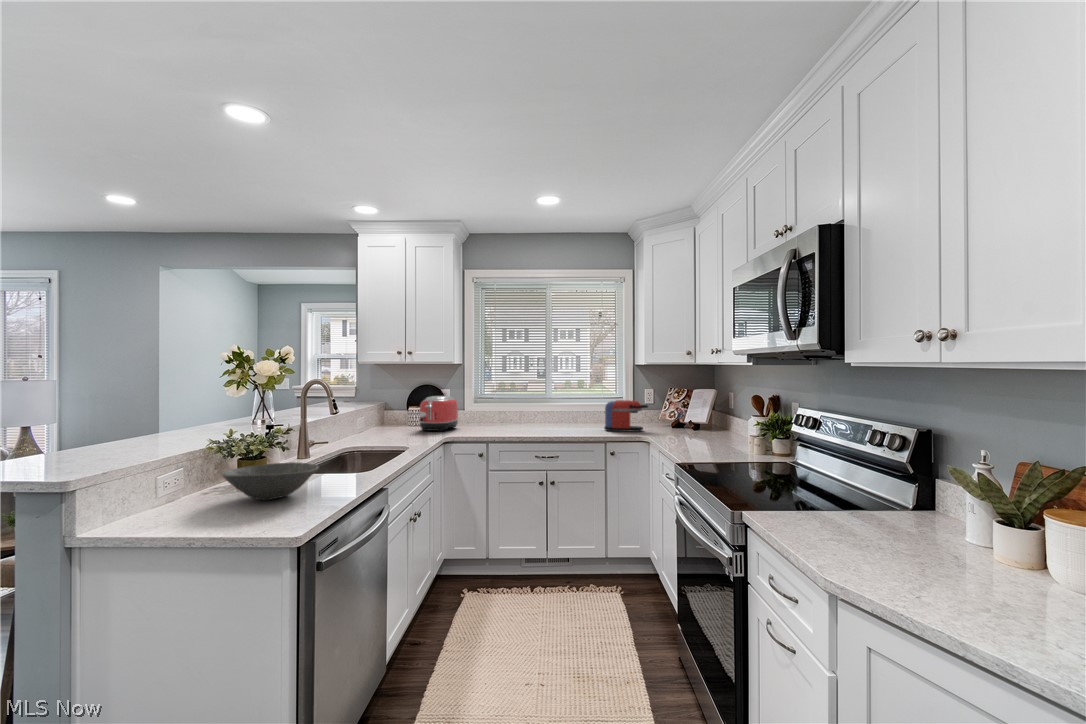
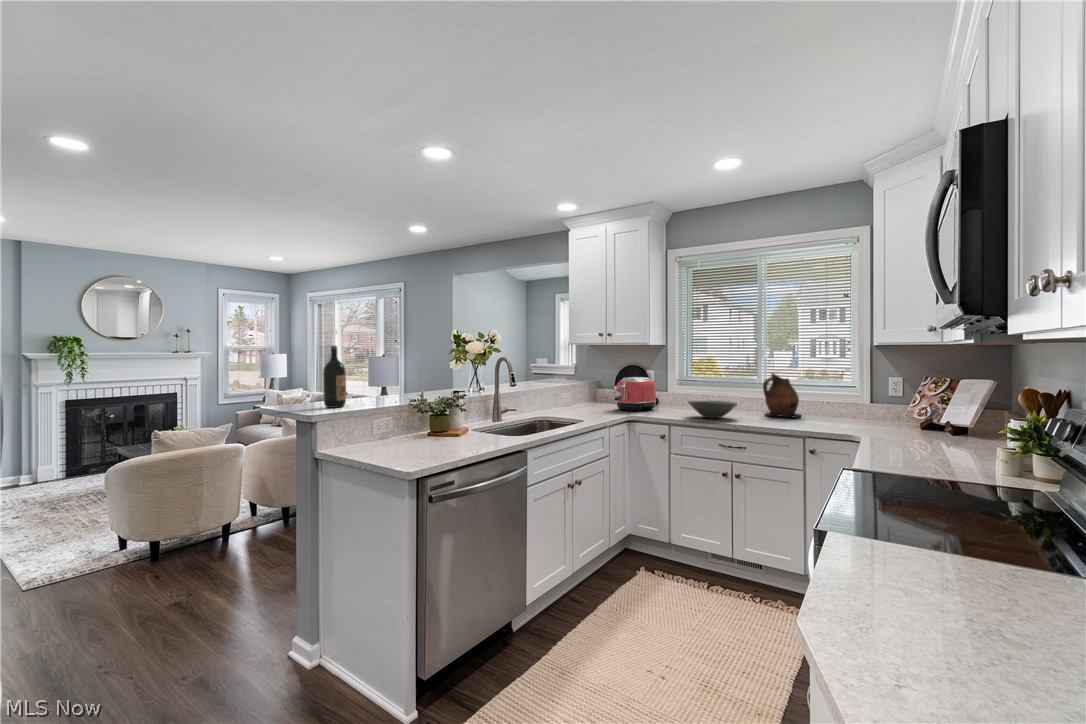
wine bottle: none [52,368,96,464] -> present [323,346,346,408]
ceramic pitcher: none [554,388,586,427] -> present [763,373,801,418]
coffee maker: present [604,400,648,432] -> none [817,389,879,429]
bowl: present [221,462,319,500] -> present [688,401,737,418]

